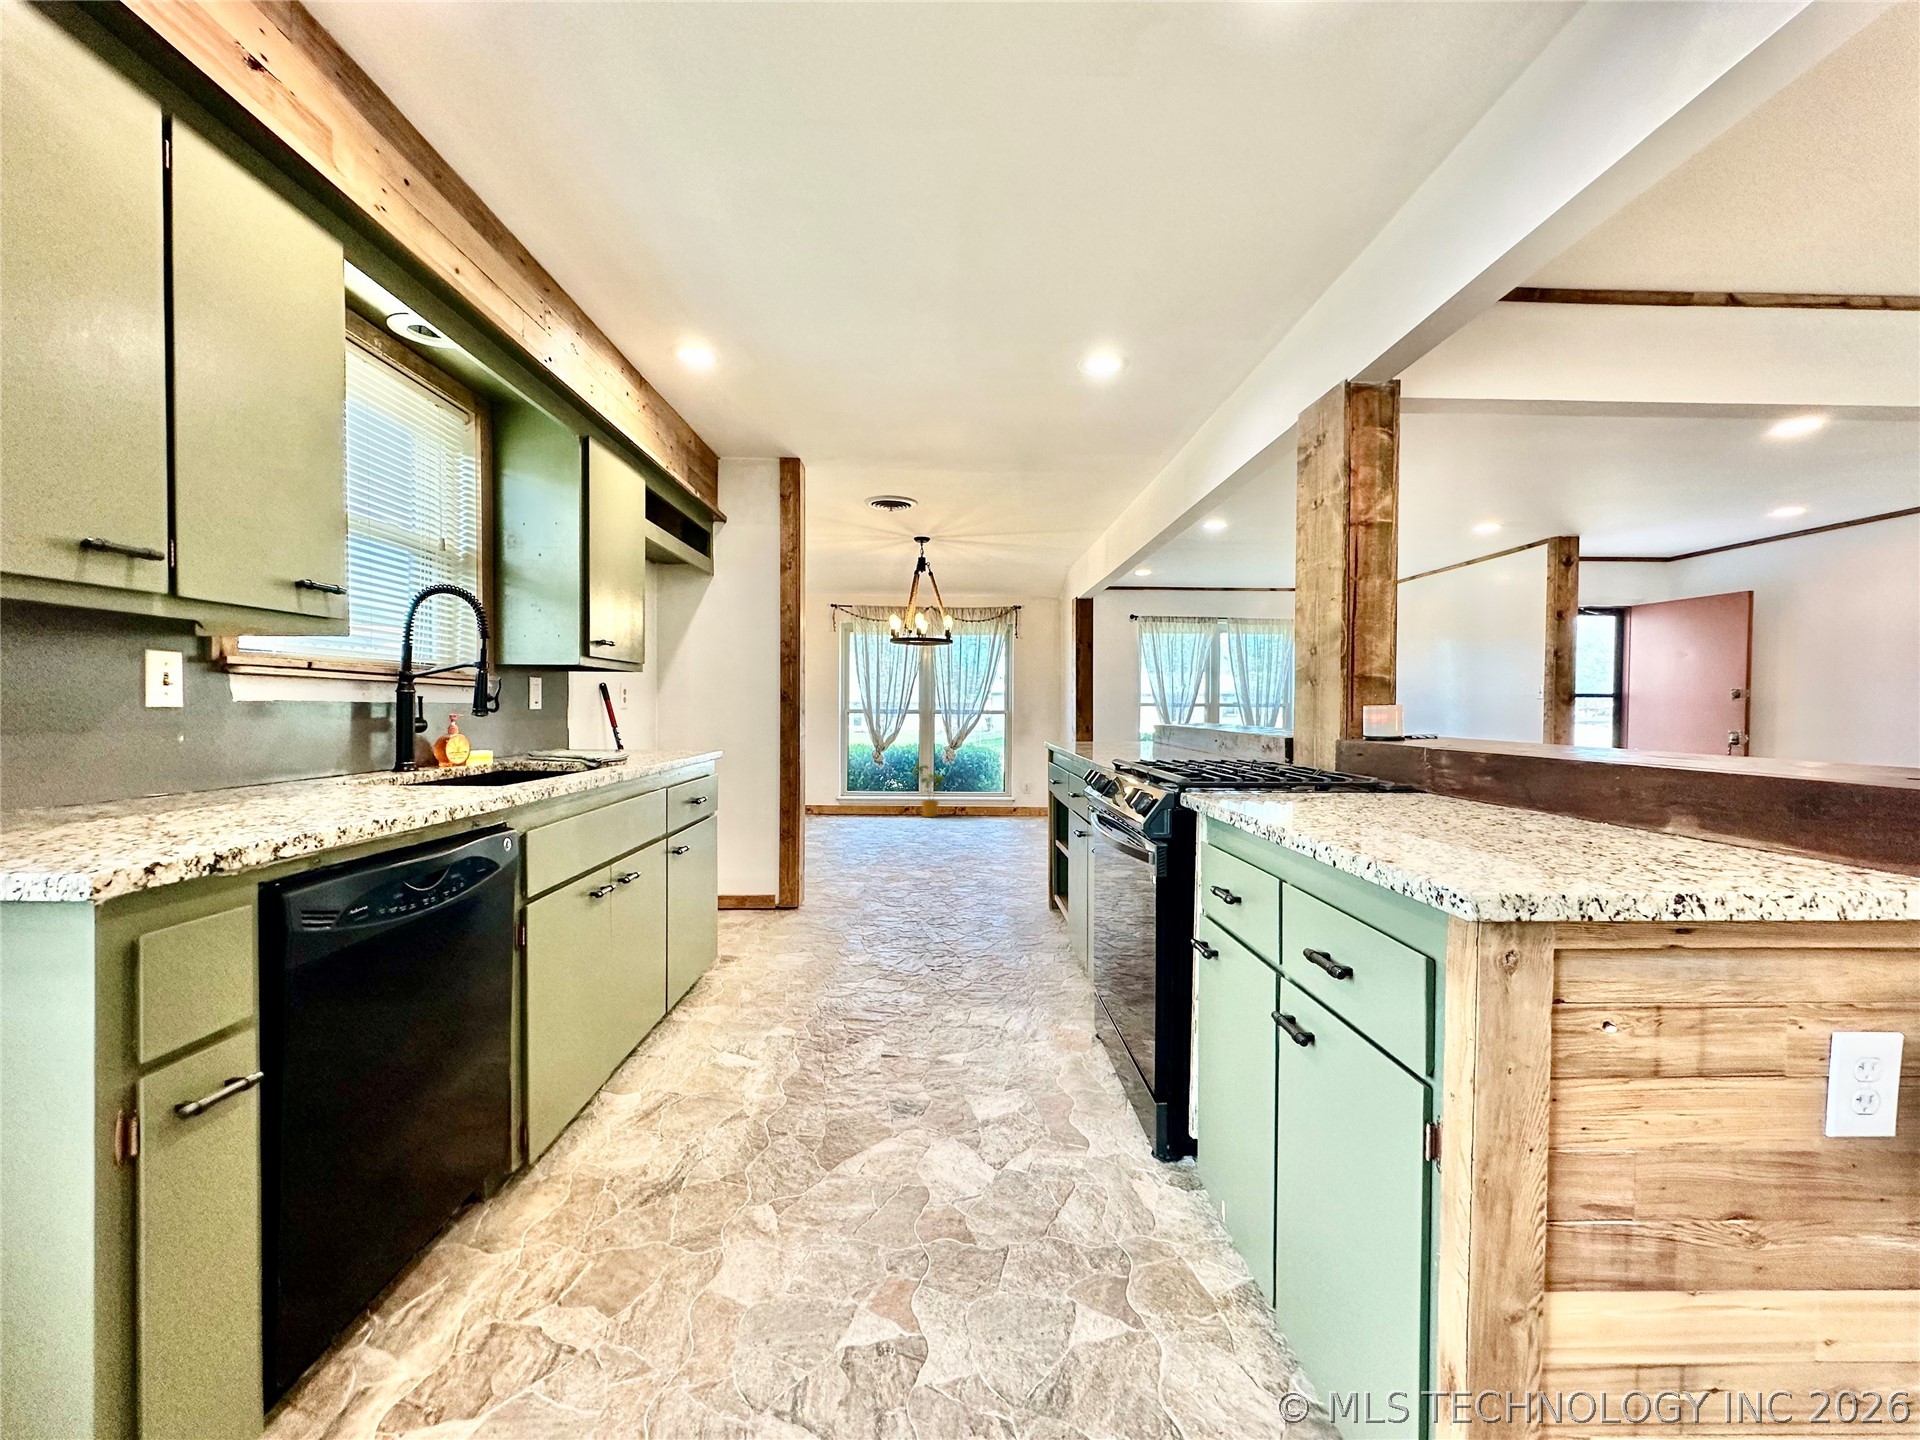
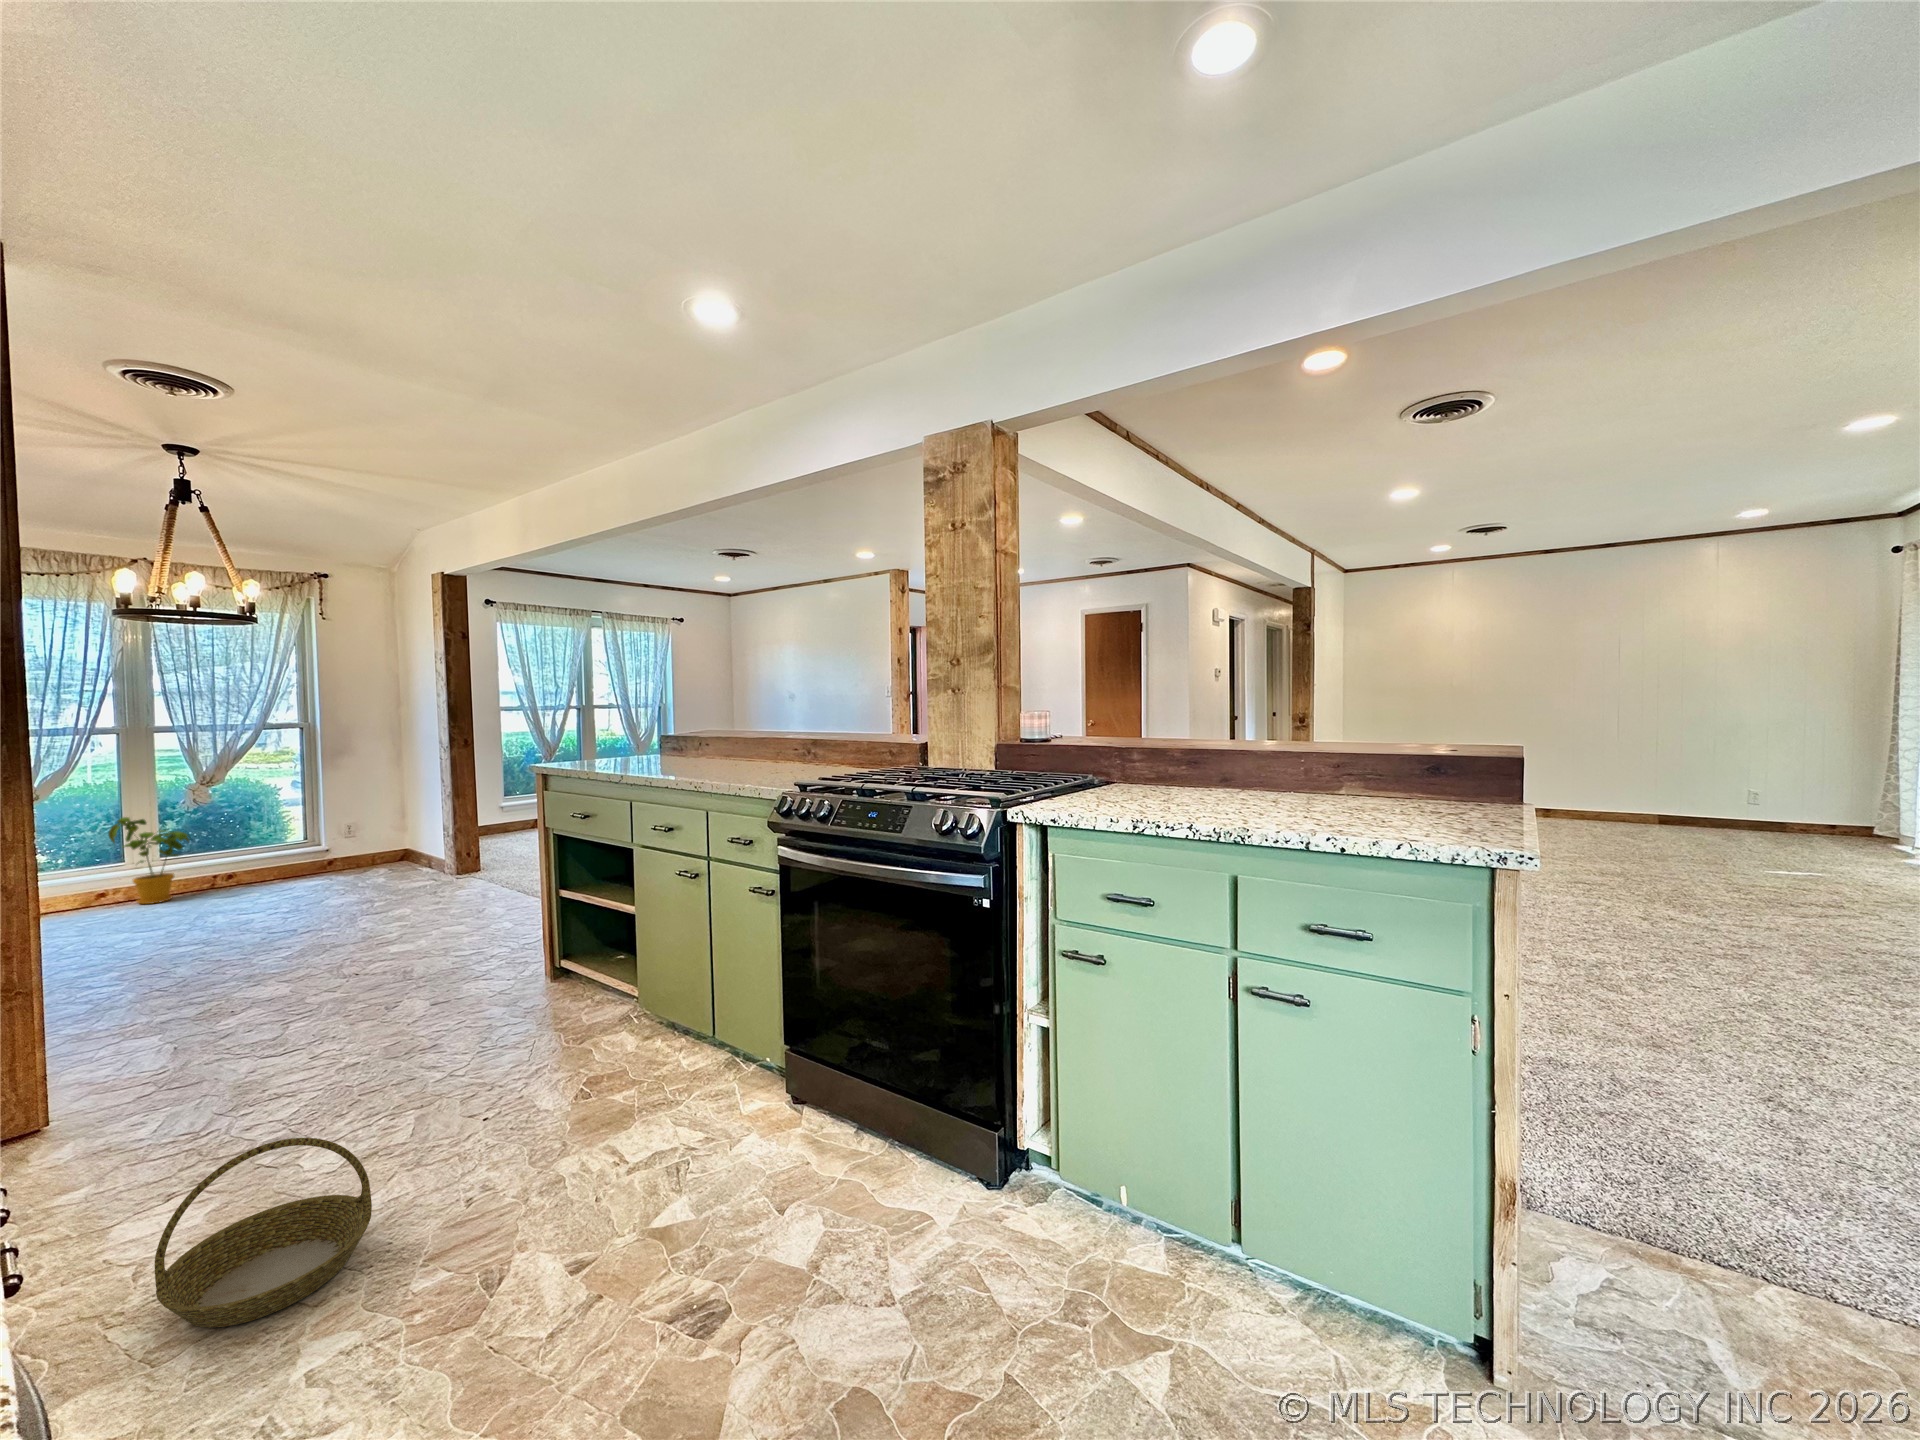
basket: none [753,923,840,1009] -> present [154,1138,372,1328]

